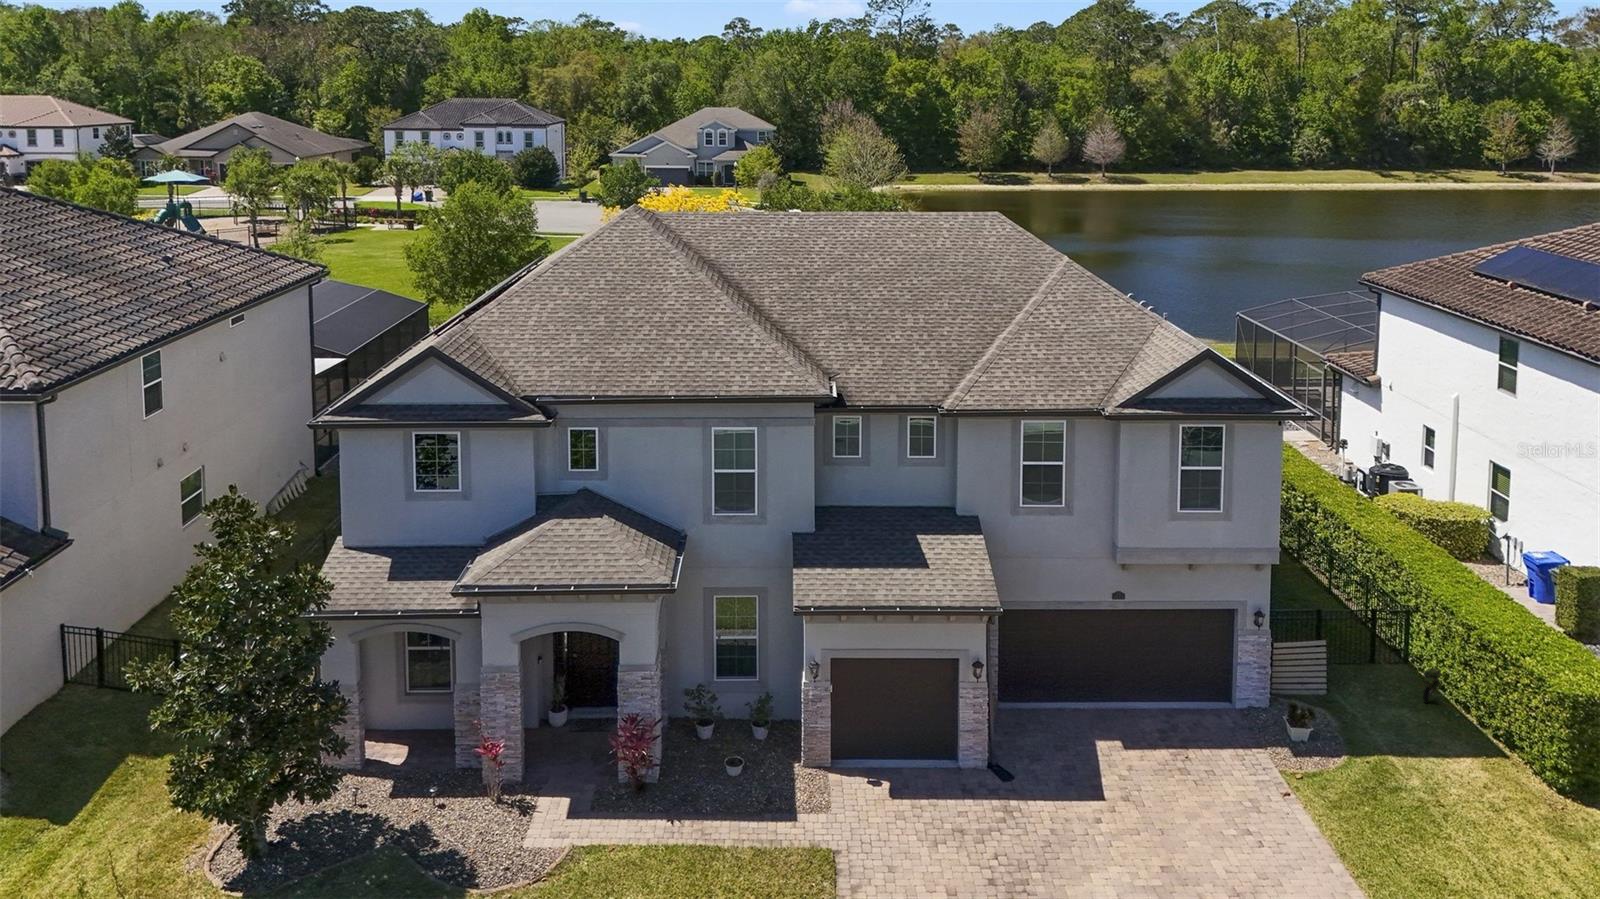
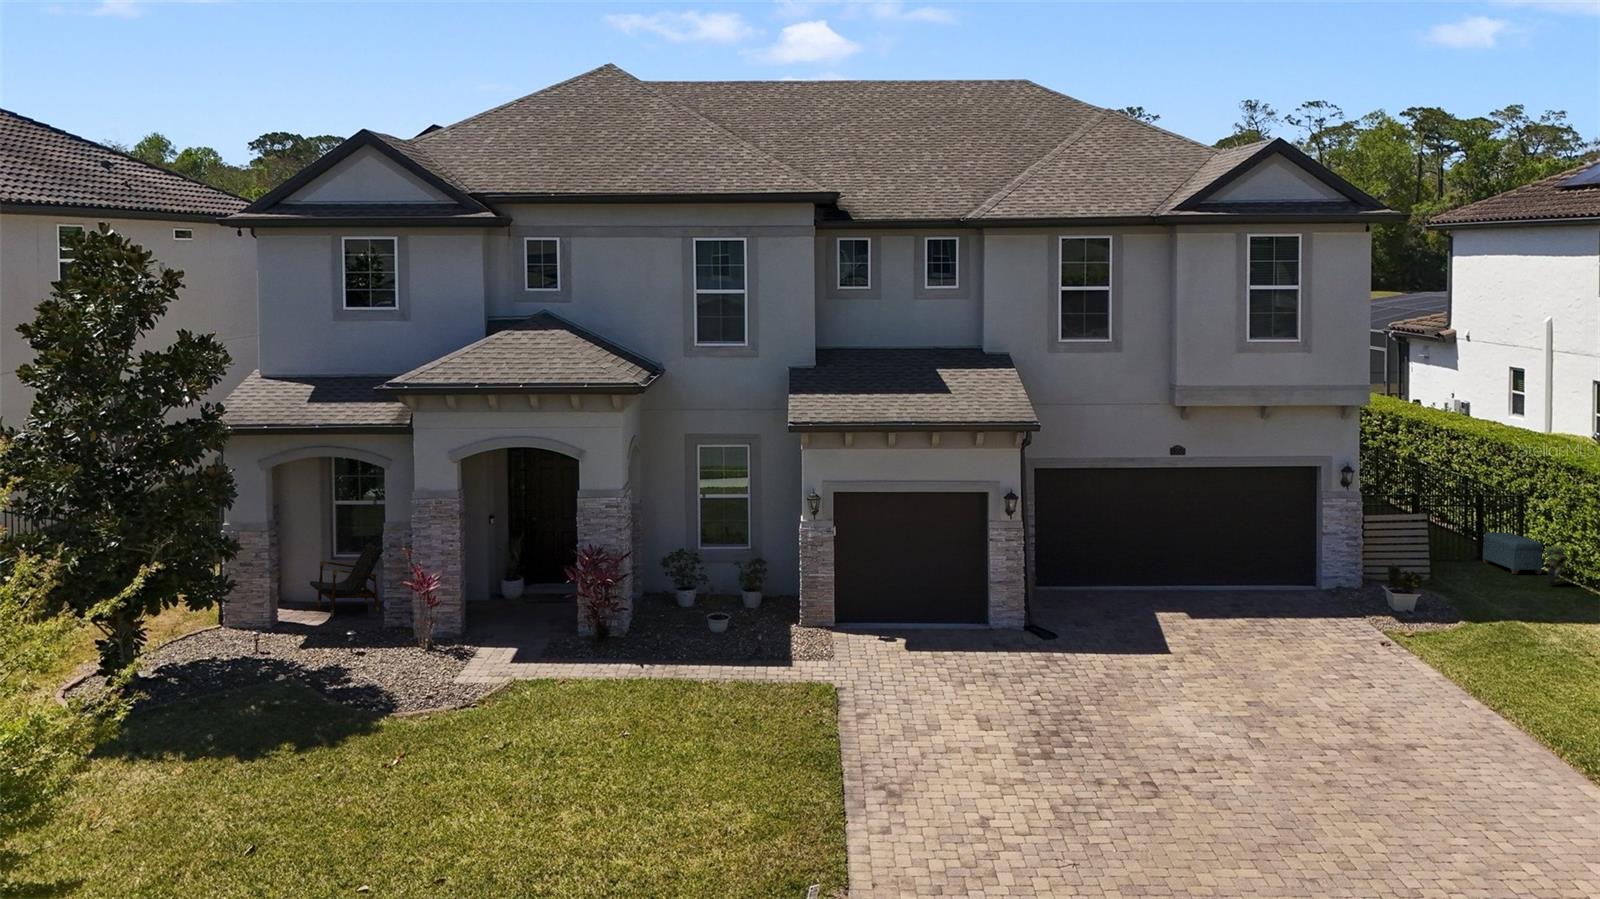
bench: none [1374,642,1423,685] -> present [1483,533,1543,574]
lounge chair: none [397,695,457,764] -> present [310,543,382,617]

